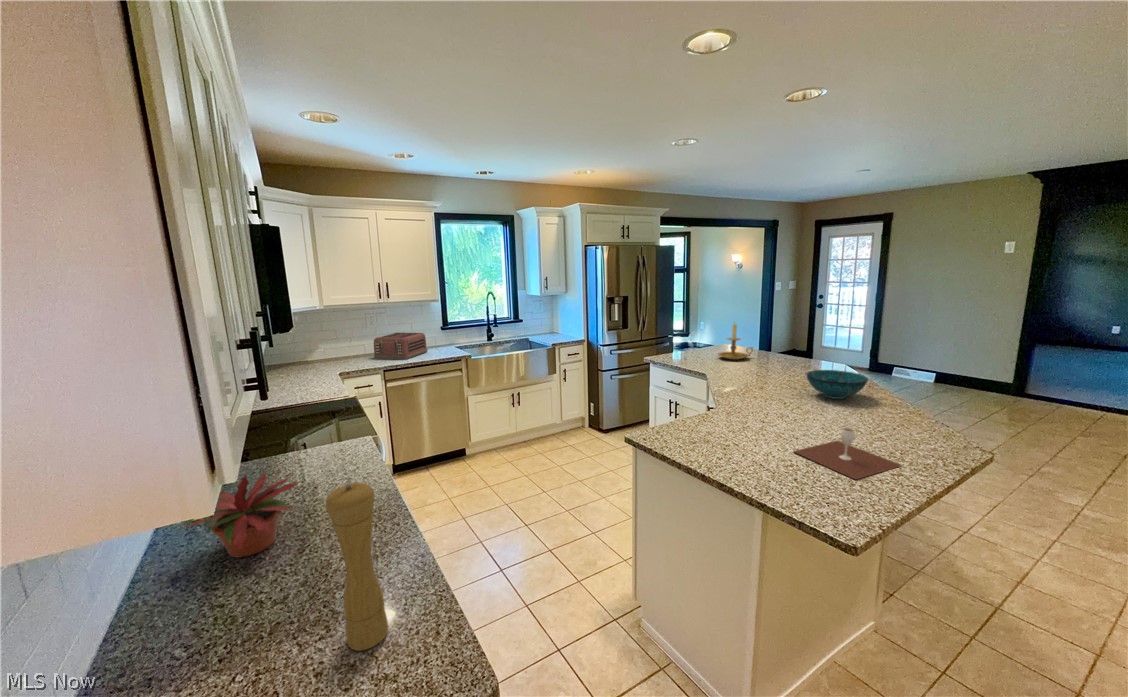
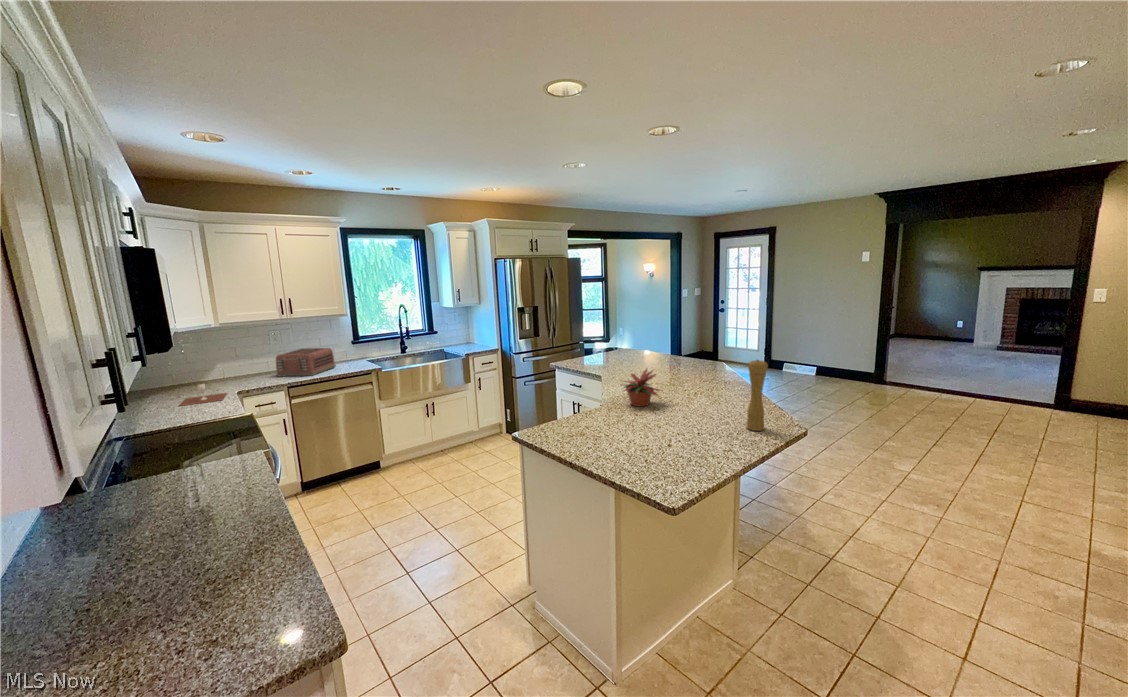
candle holder: present [718,323,753,360] -> none [615,329,646,363]
decorative bowl: present [806,370,868,399] -> none [676,369,723,393]
wine glass: present [794,428,902,479] -> present [179,384,226,406]
potted plant: present [186,473,300,558] -> present [624,369,659,406]
pepper mill: present [326,483,388,651] -> present [746,360,768,431]

